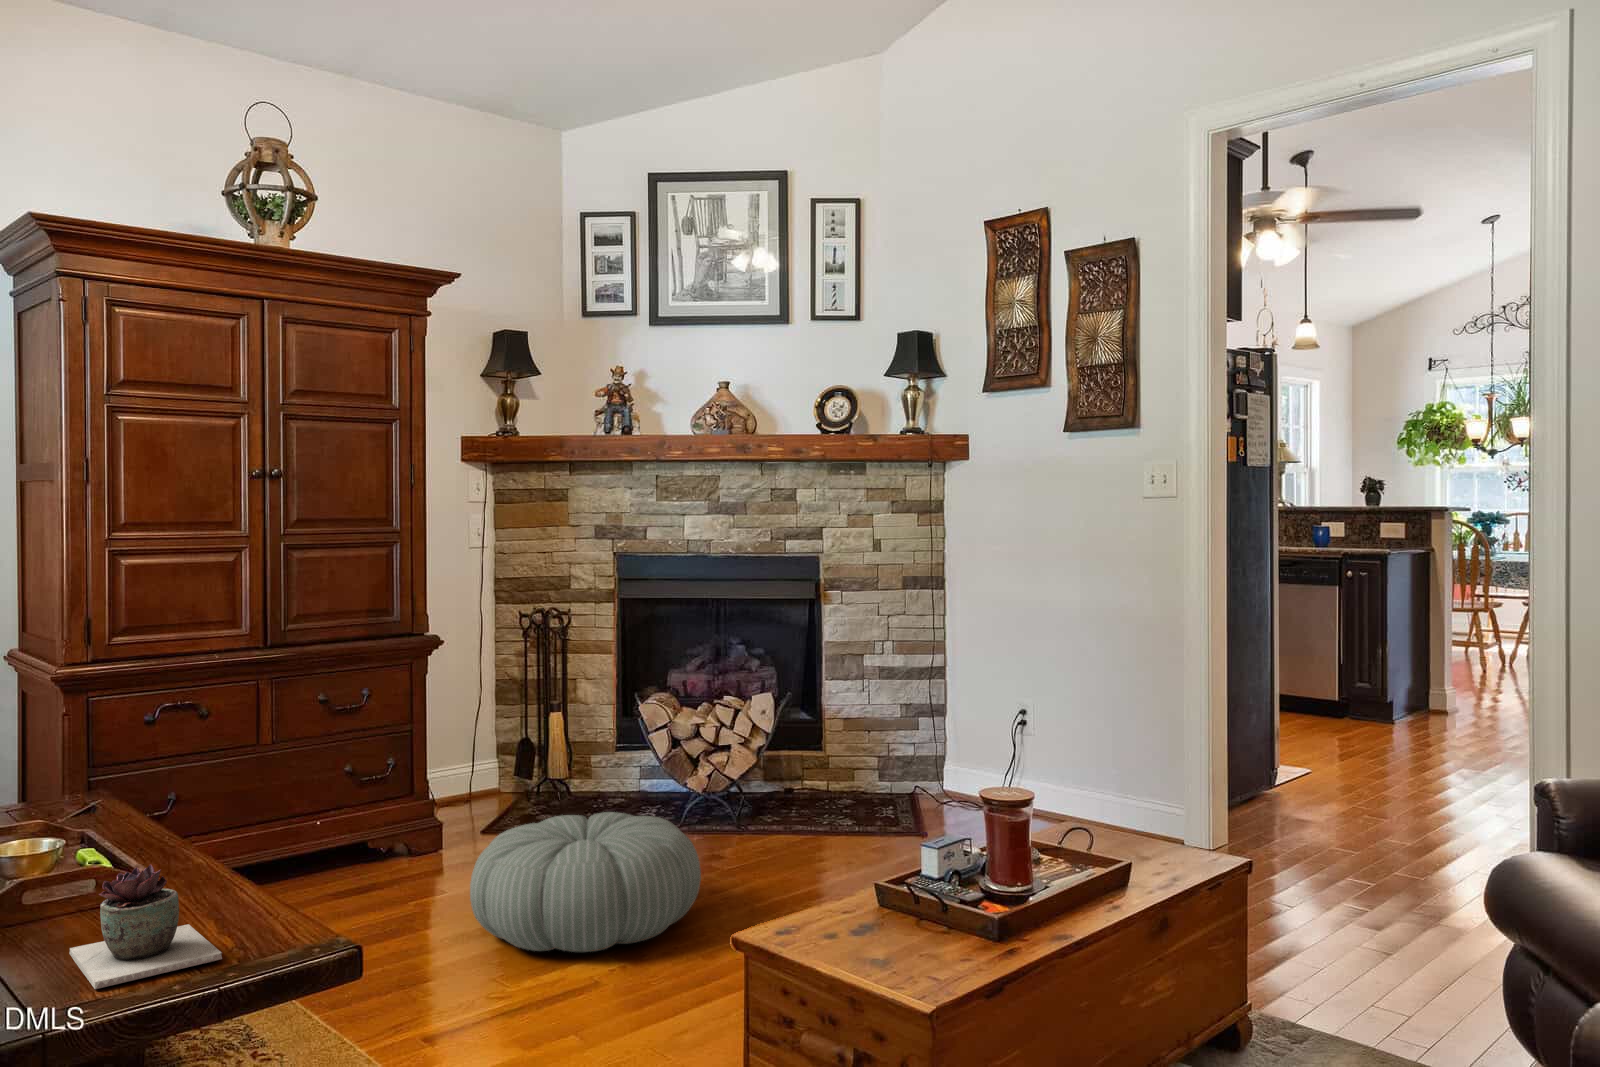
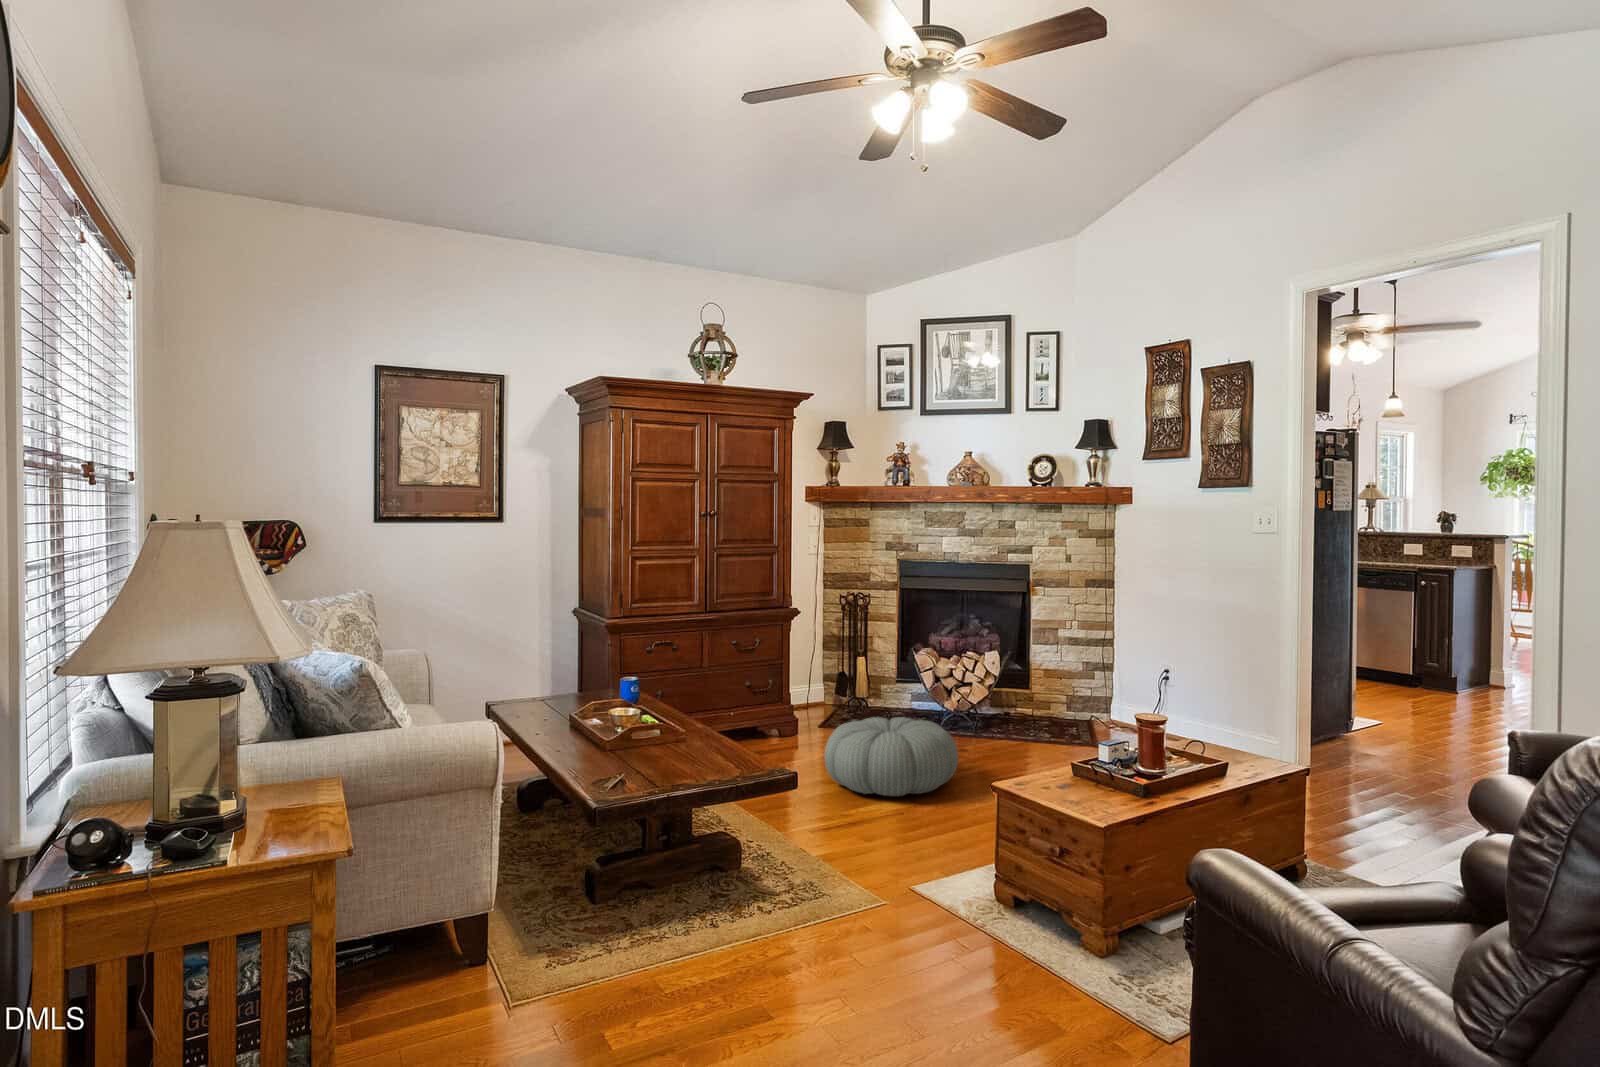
succulent plant: present [70,864,222,989] -> none [657,723,731,781]

